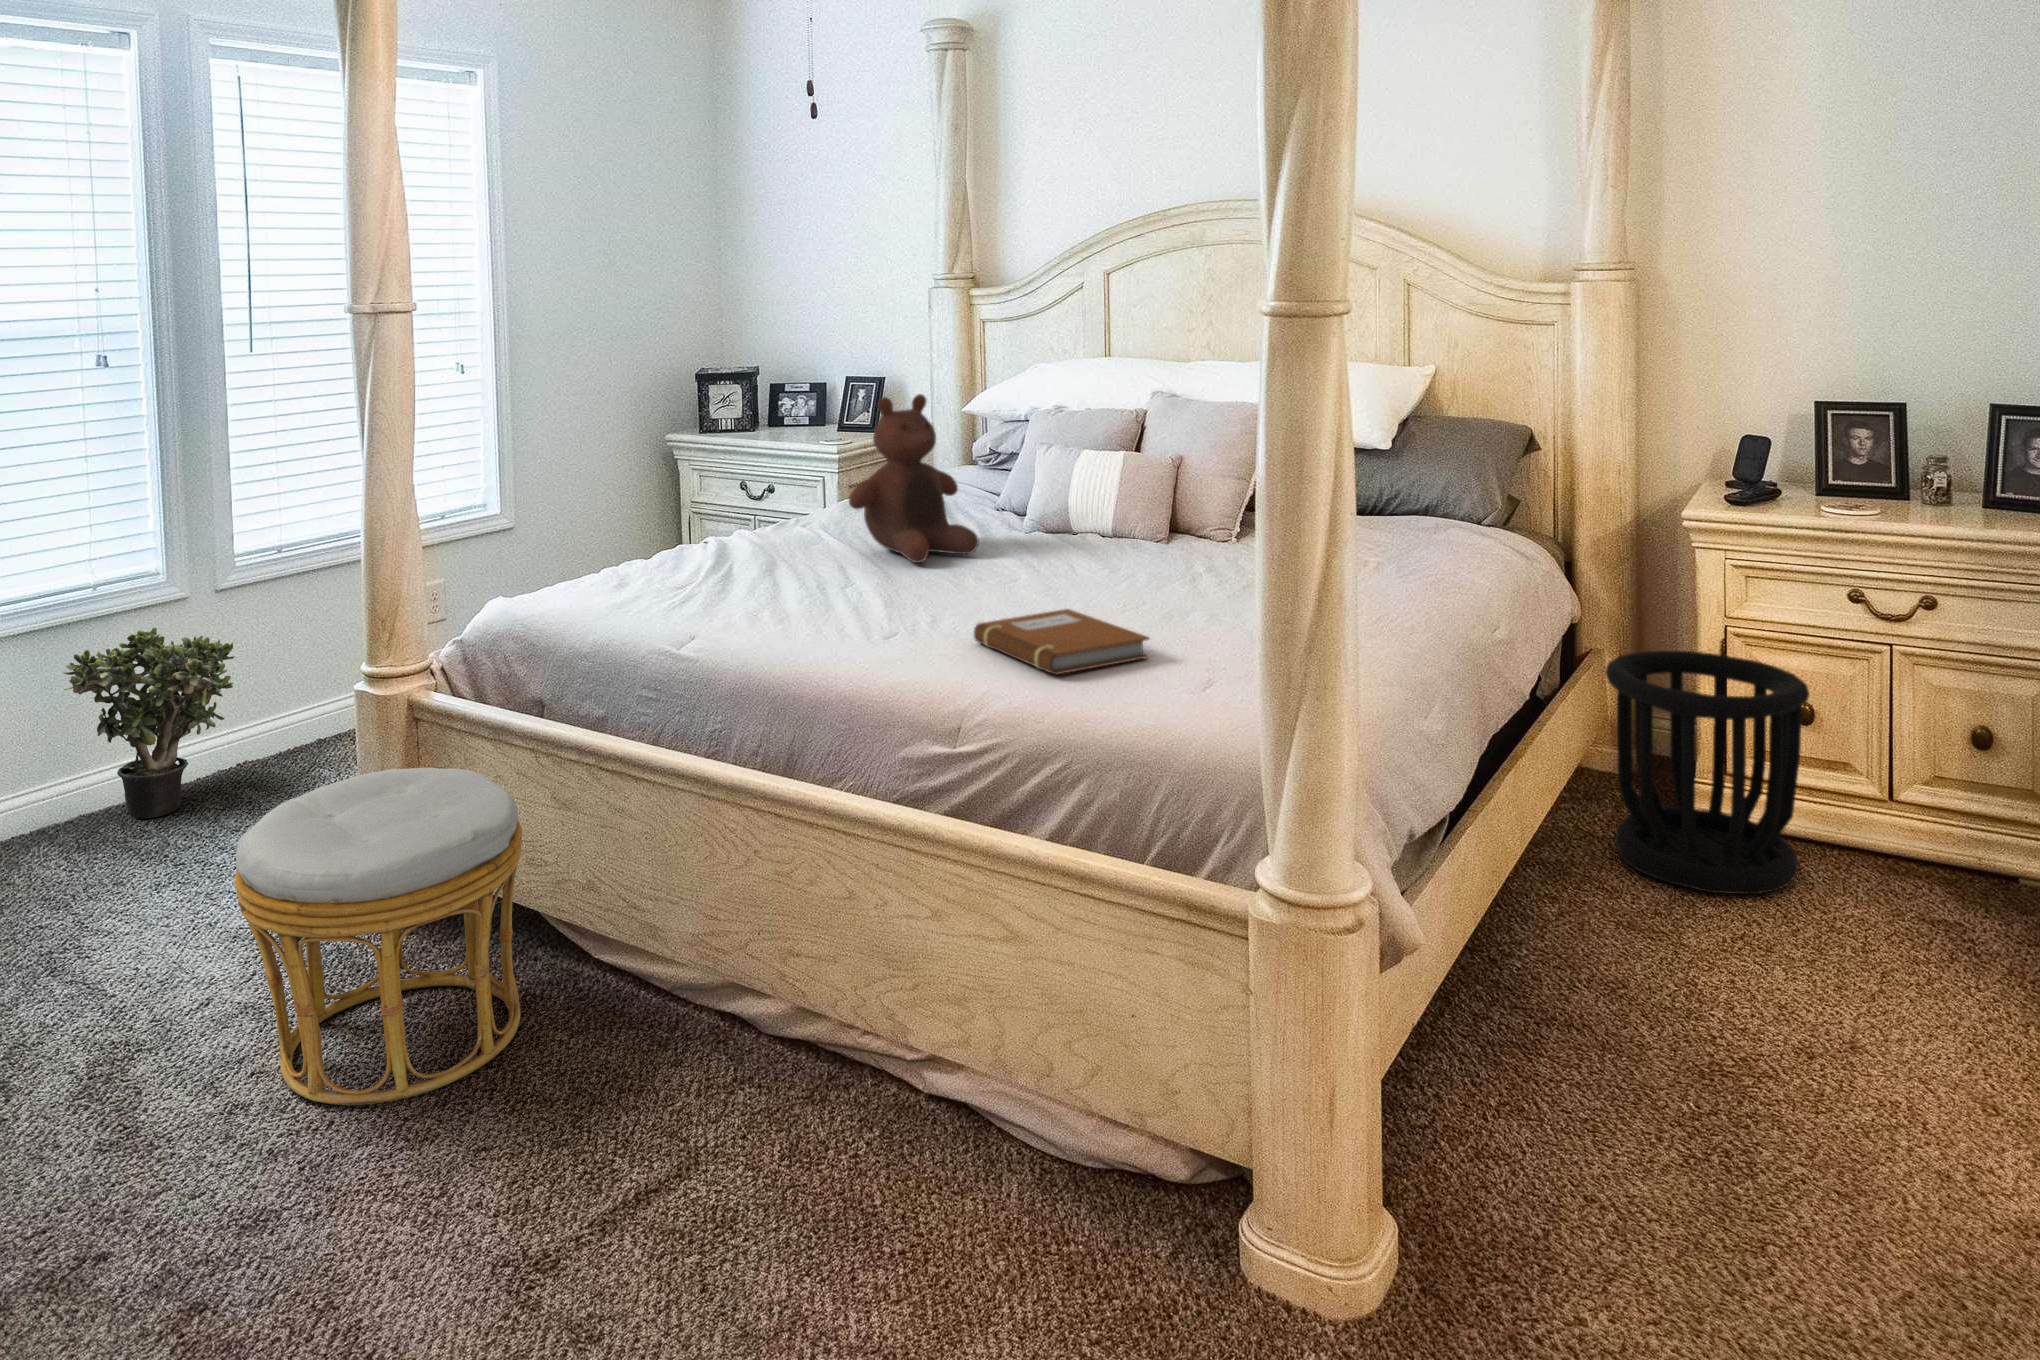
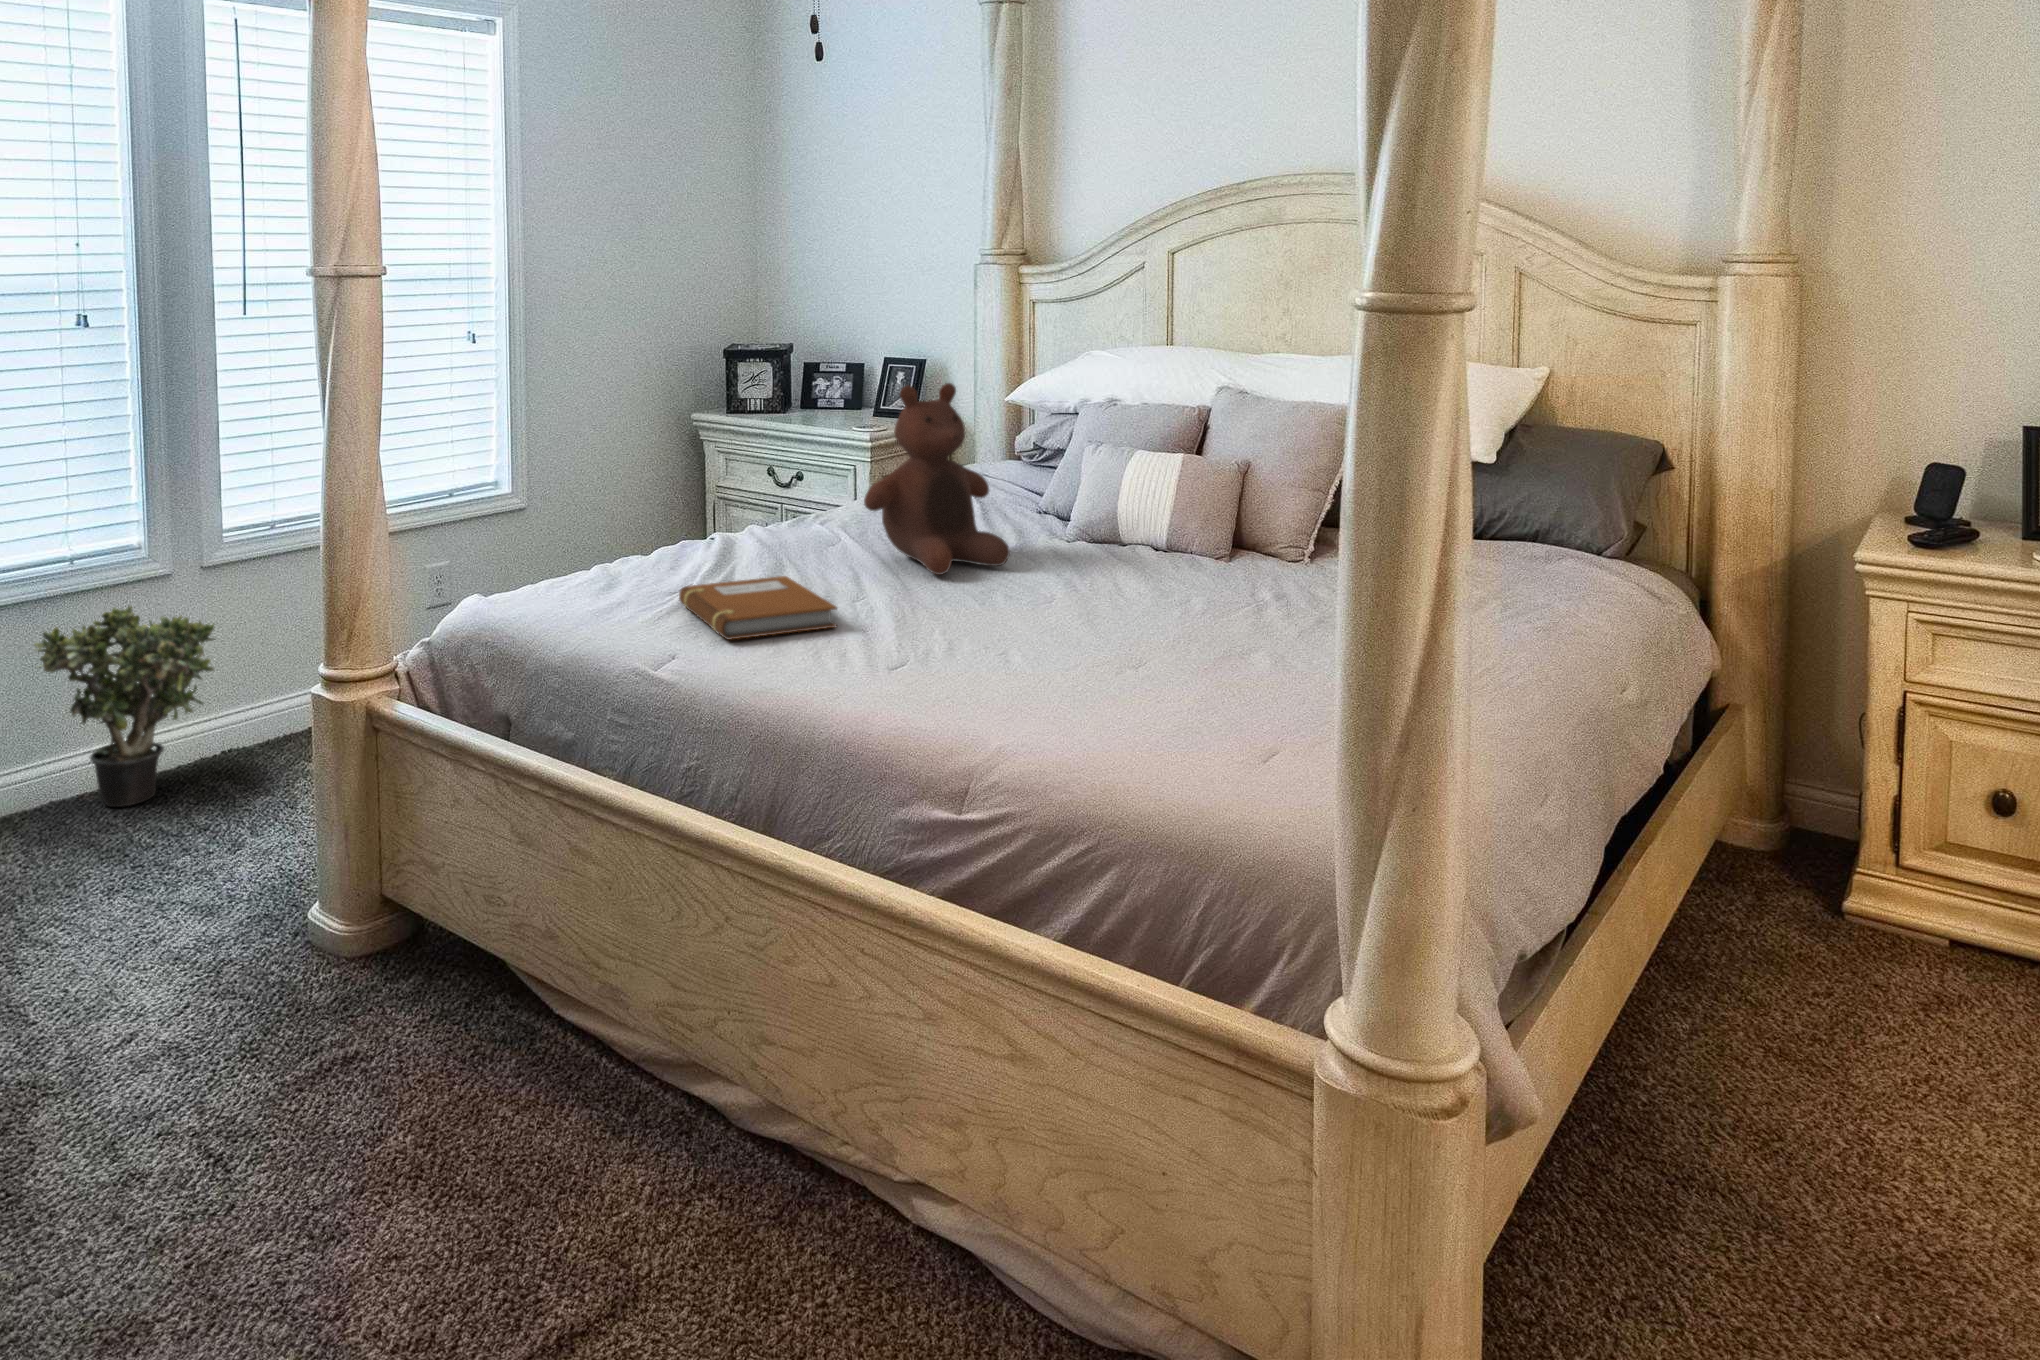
notebook: present [974,609,1150,675] -> present [679,576,837,639]
wastebasket: present [1606,651,1809,894] -> none [1751,714,2015,1021]
ottoman: present [235,768,522,1106] -> none [138,790,467,1186]

